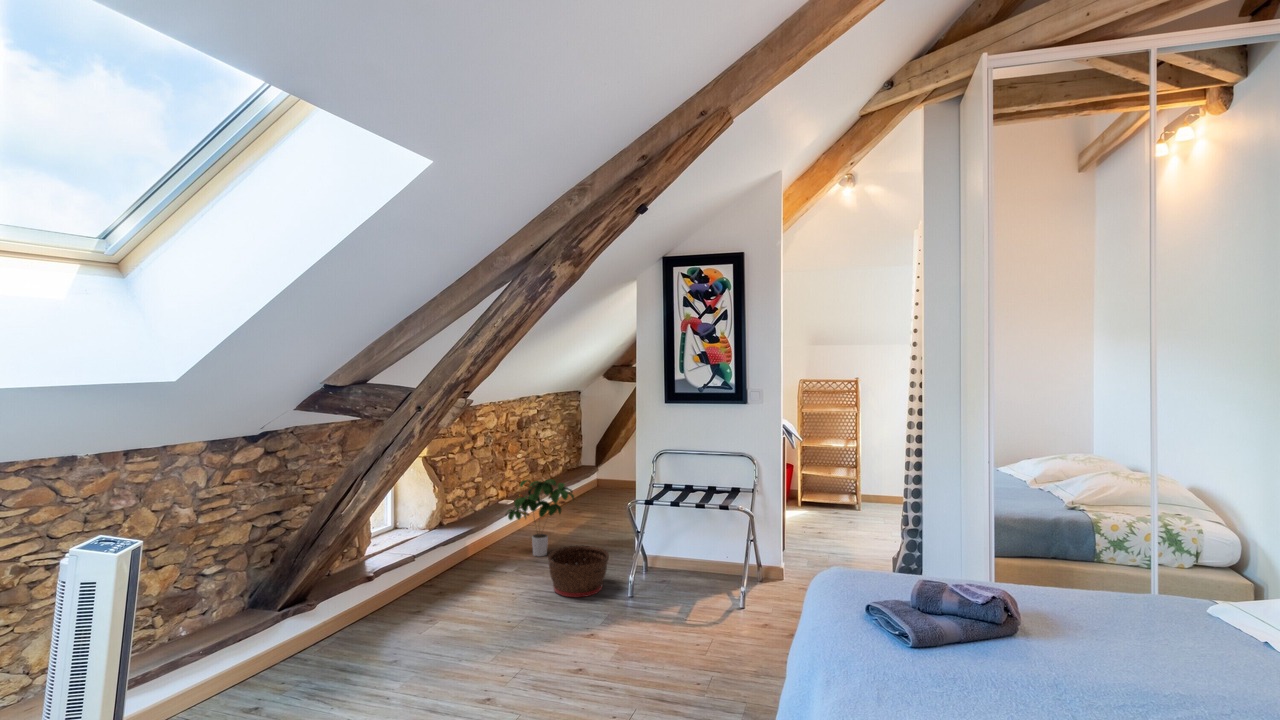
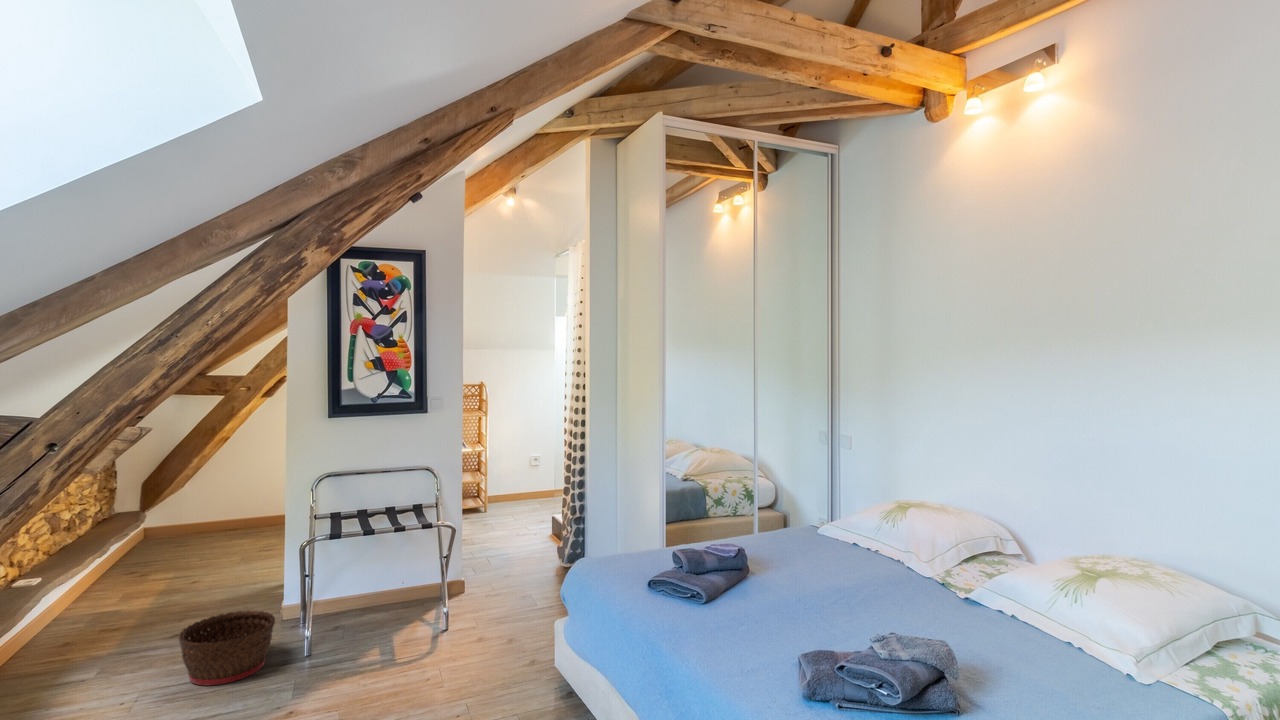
potted plant: present [506,479,574,556] -> none [48,537,179,654]

